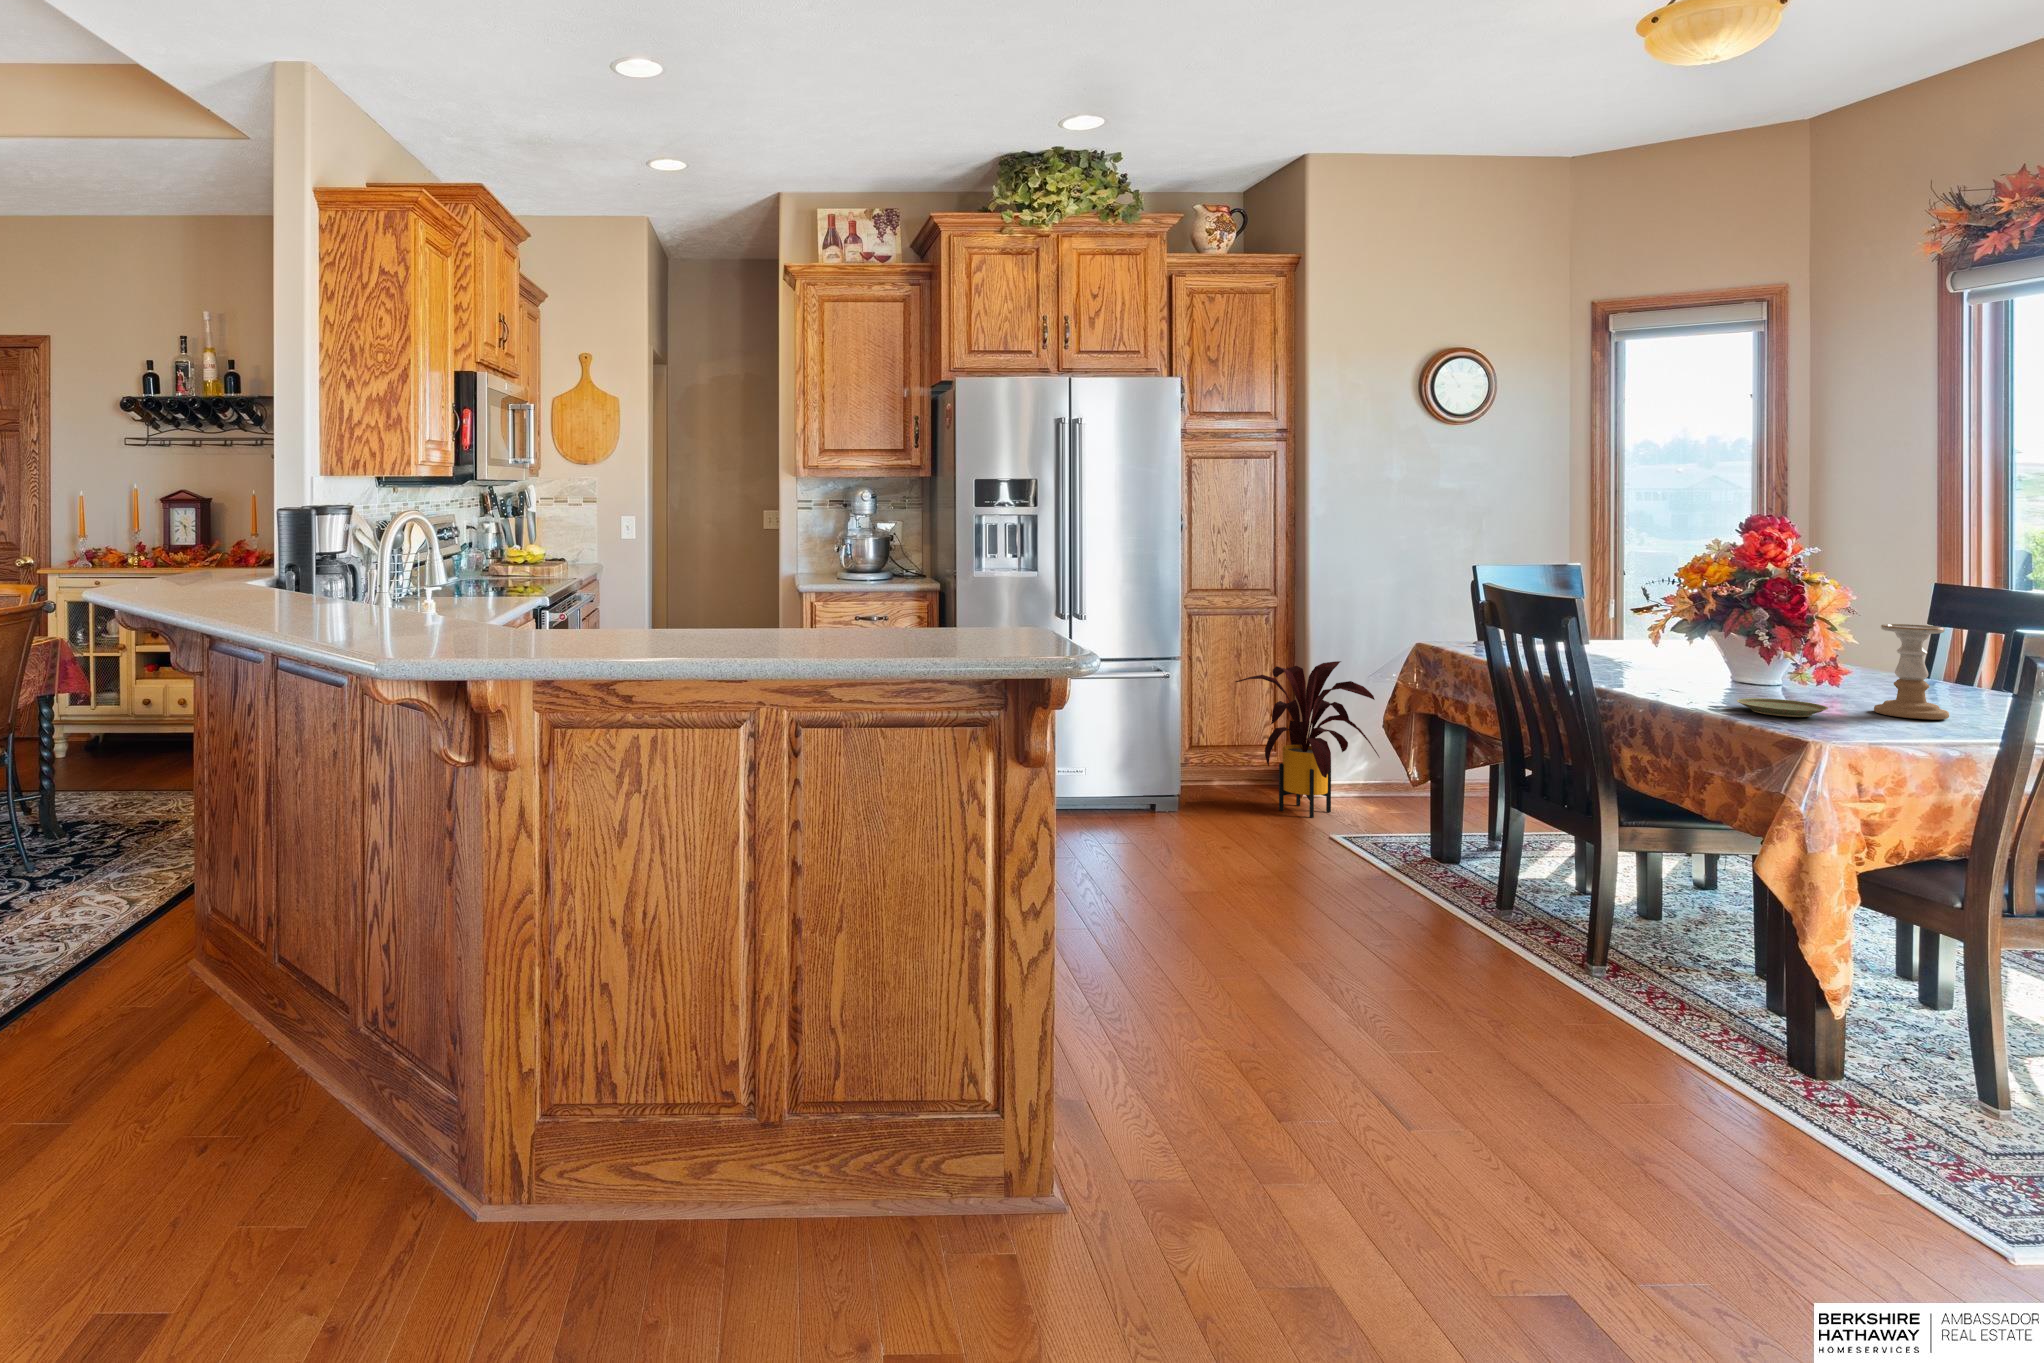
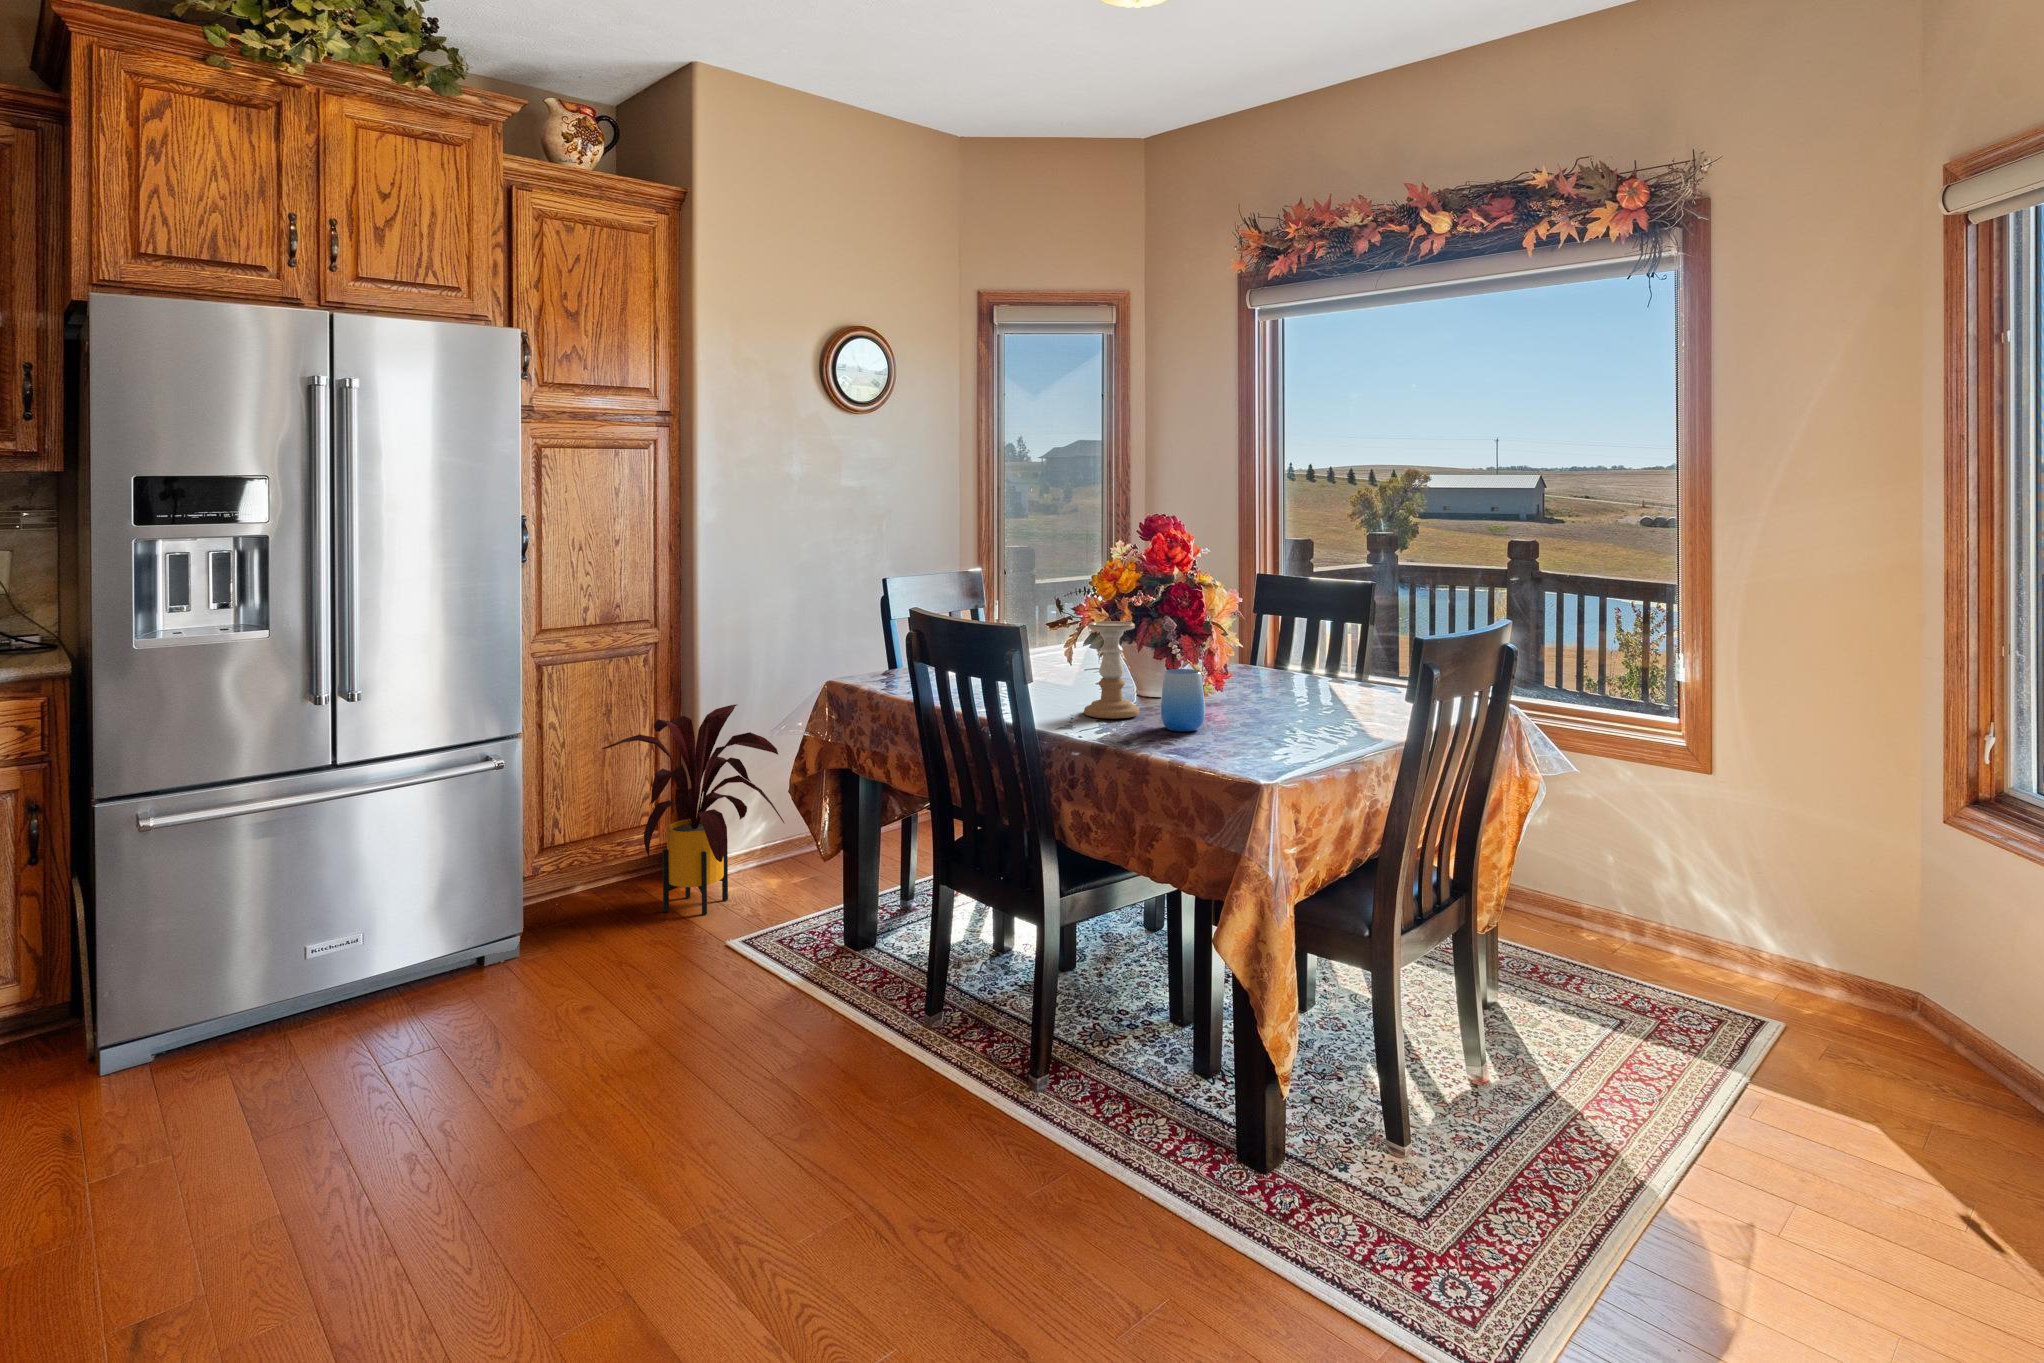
candle holder: present [1874,624,1949,719] -> present [1084,621,1139,719]
cup: none [1721,645,1770,698] -> present [1160,669,1205,731]
plate: present [1737,698,1828,717] -> none [1189,732,1272,756]

